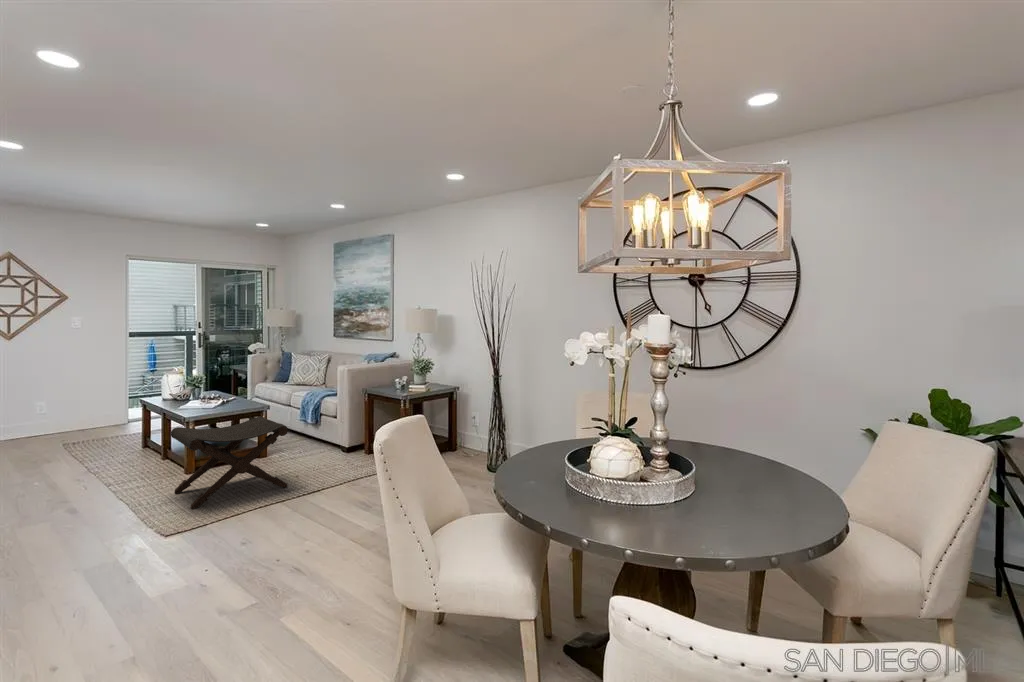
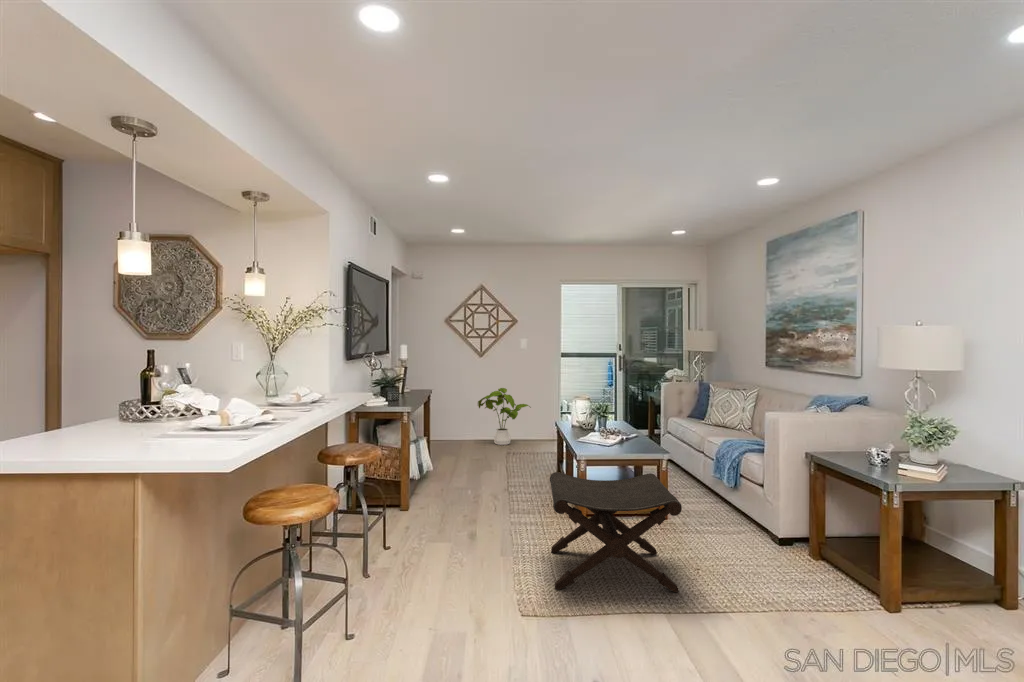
house plant: none [10,374,92,439] -> present [478,388,531,445]

